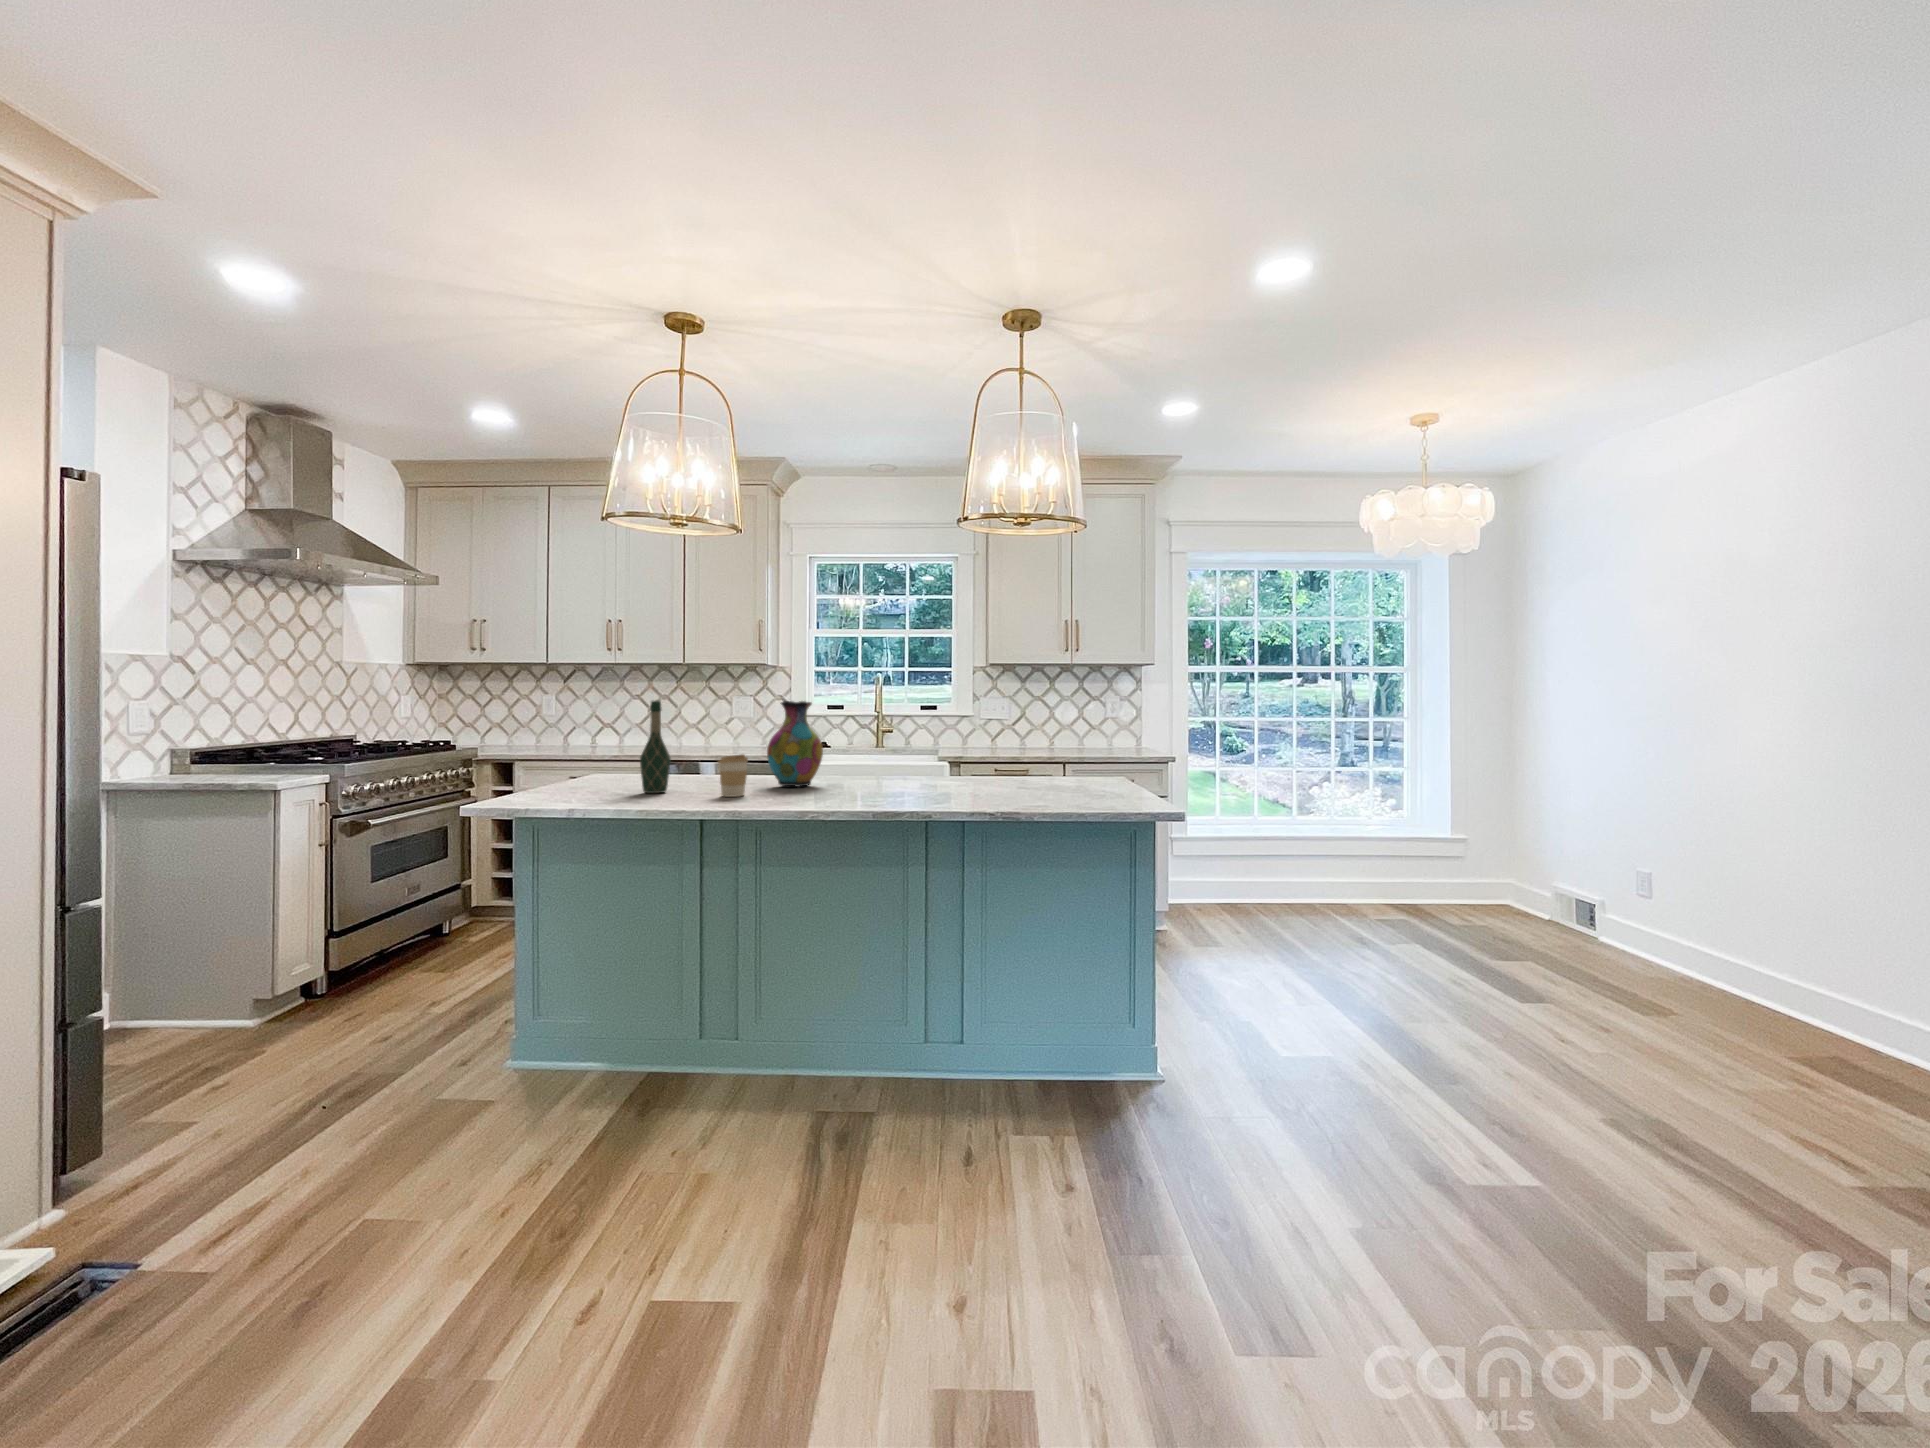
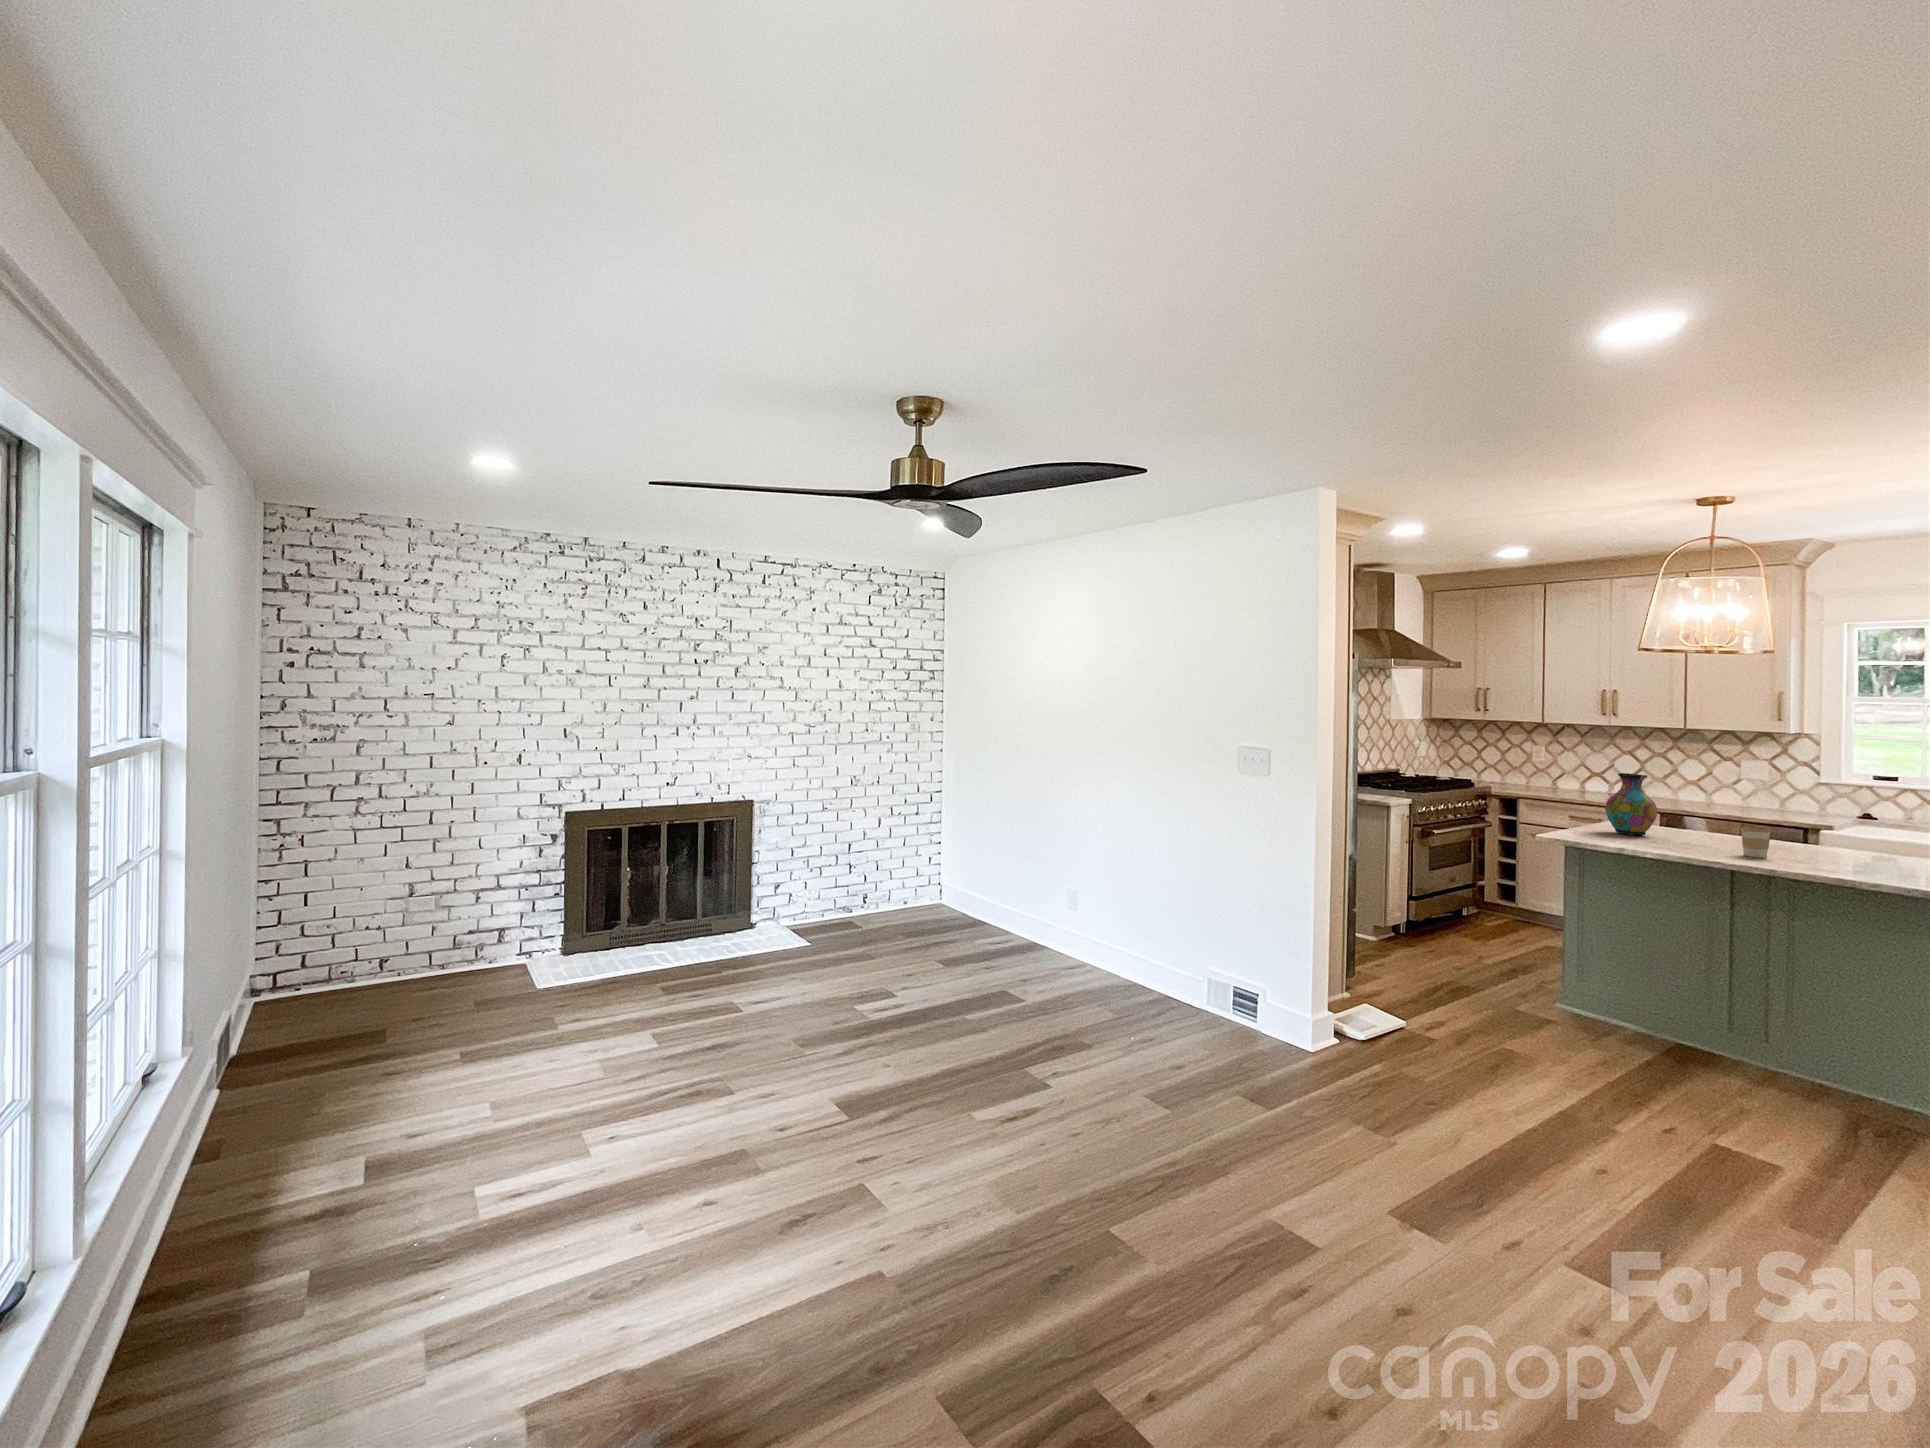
wine bottle: present [640,701,671,793] -> none [1664,779,1692,845]
vase: present [767,701,823,787] -> present [1605,773,1657,835]

